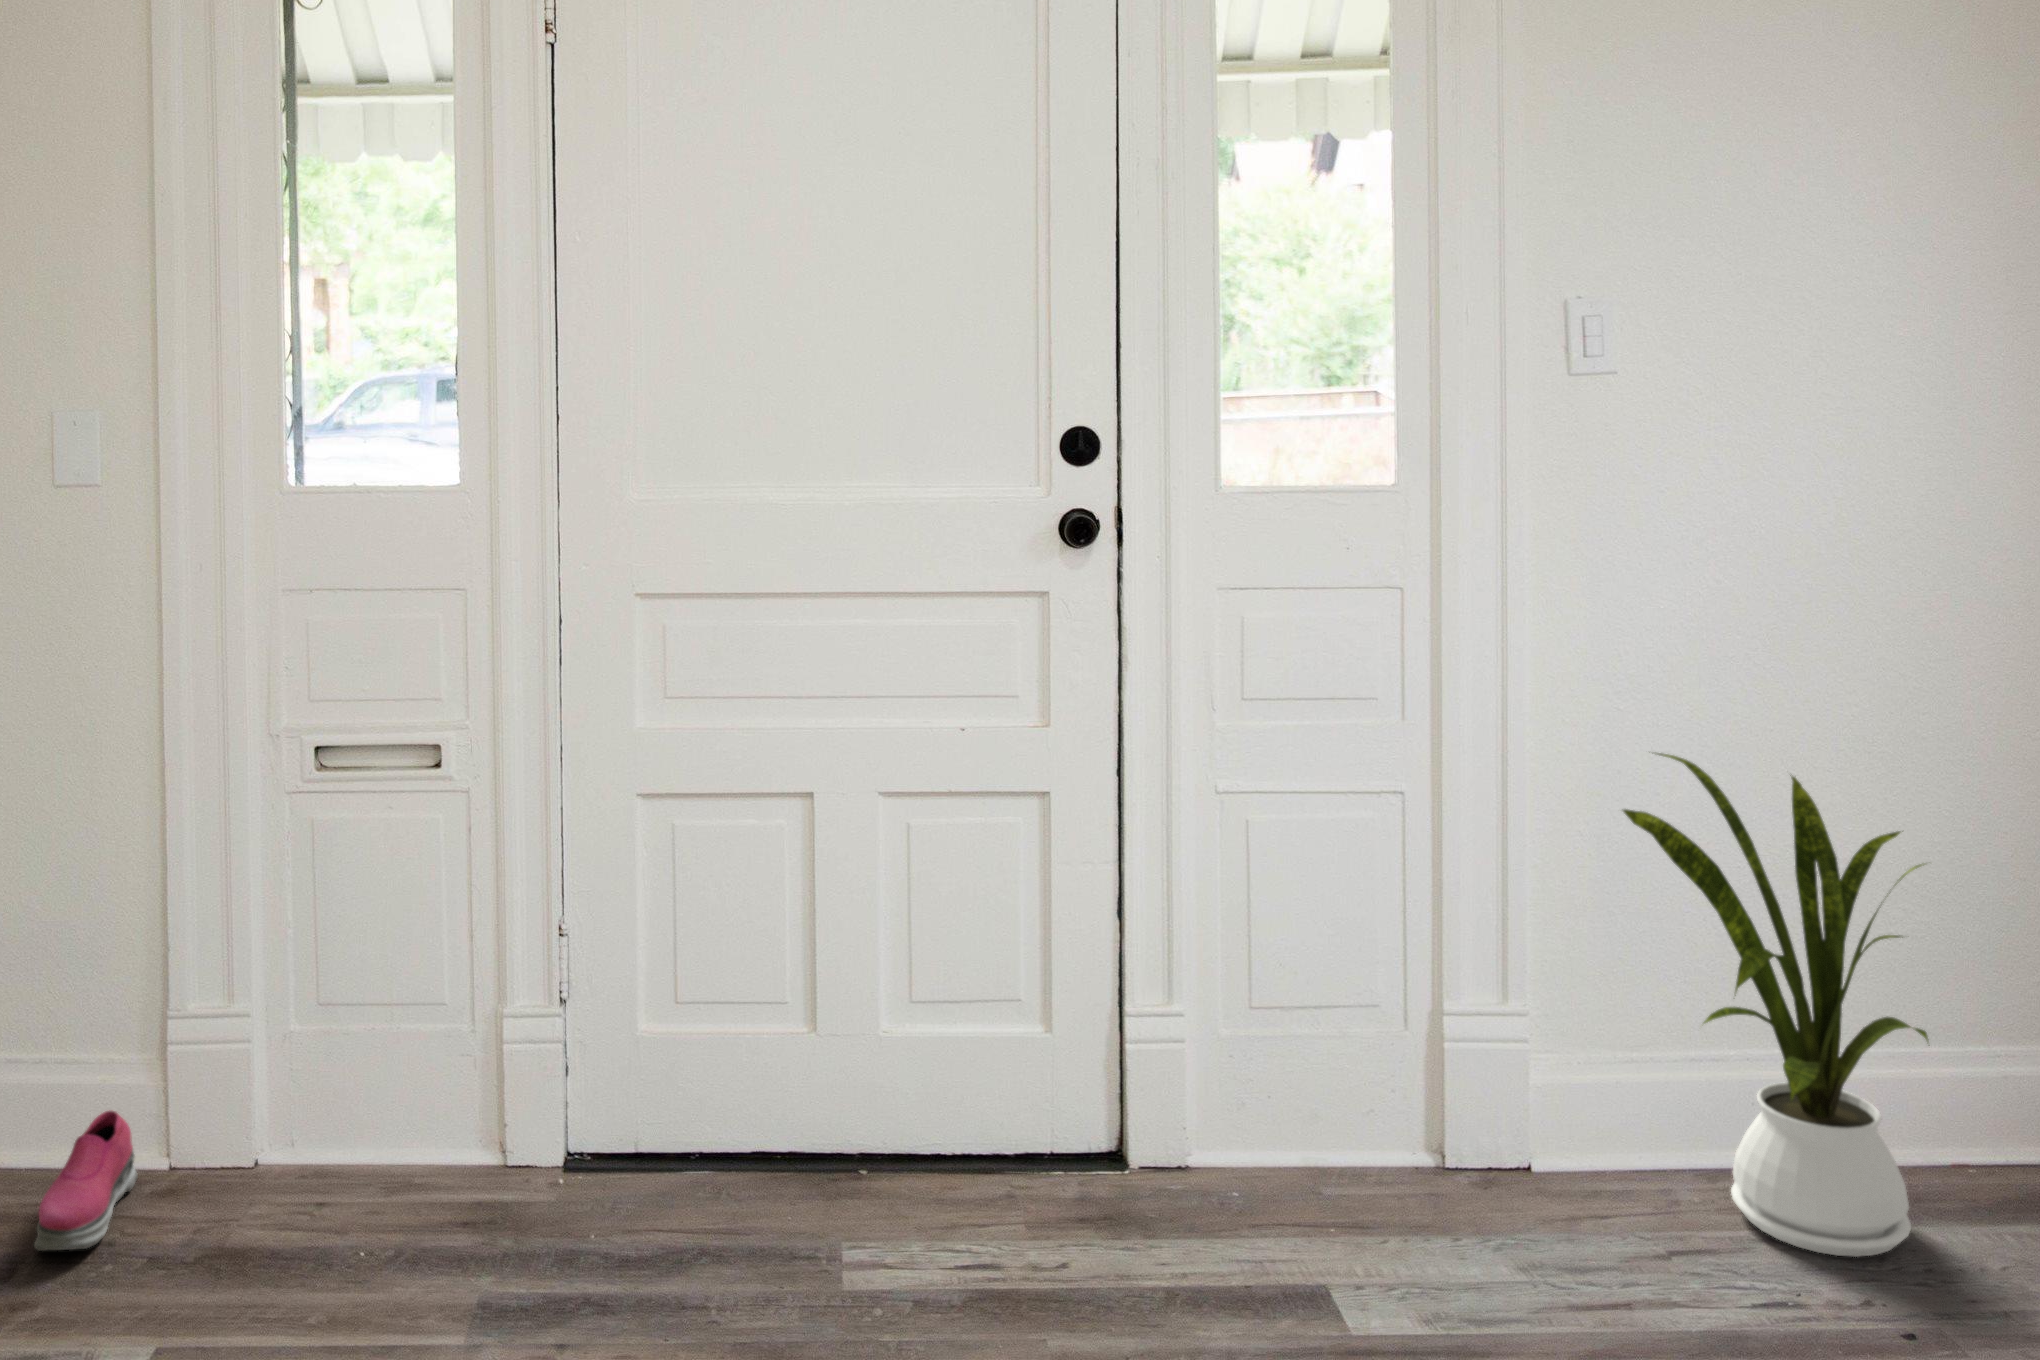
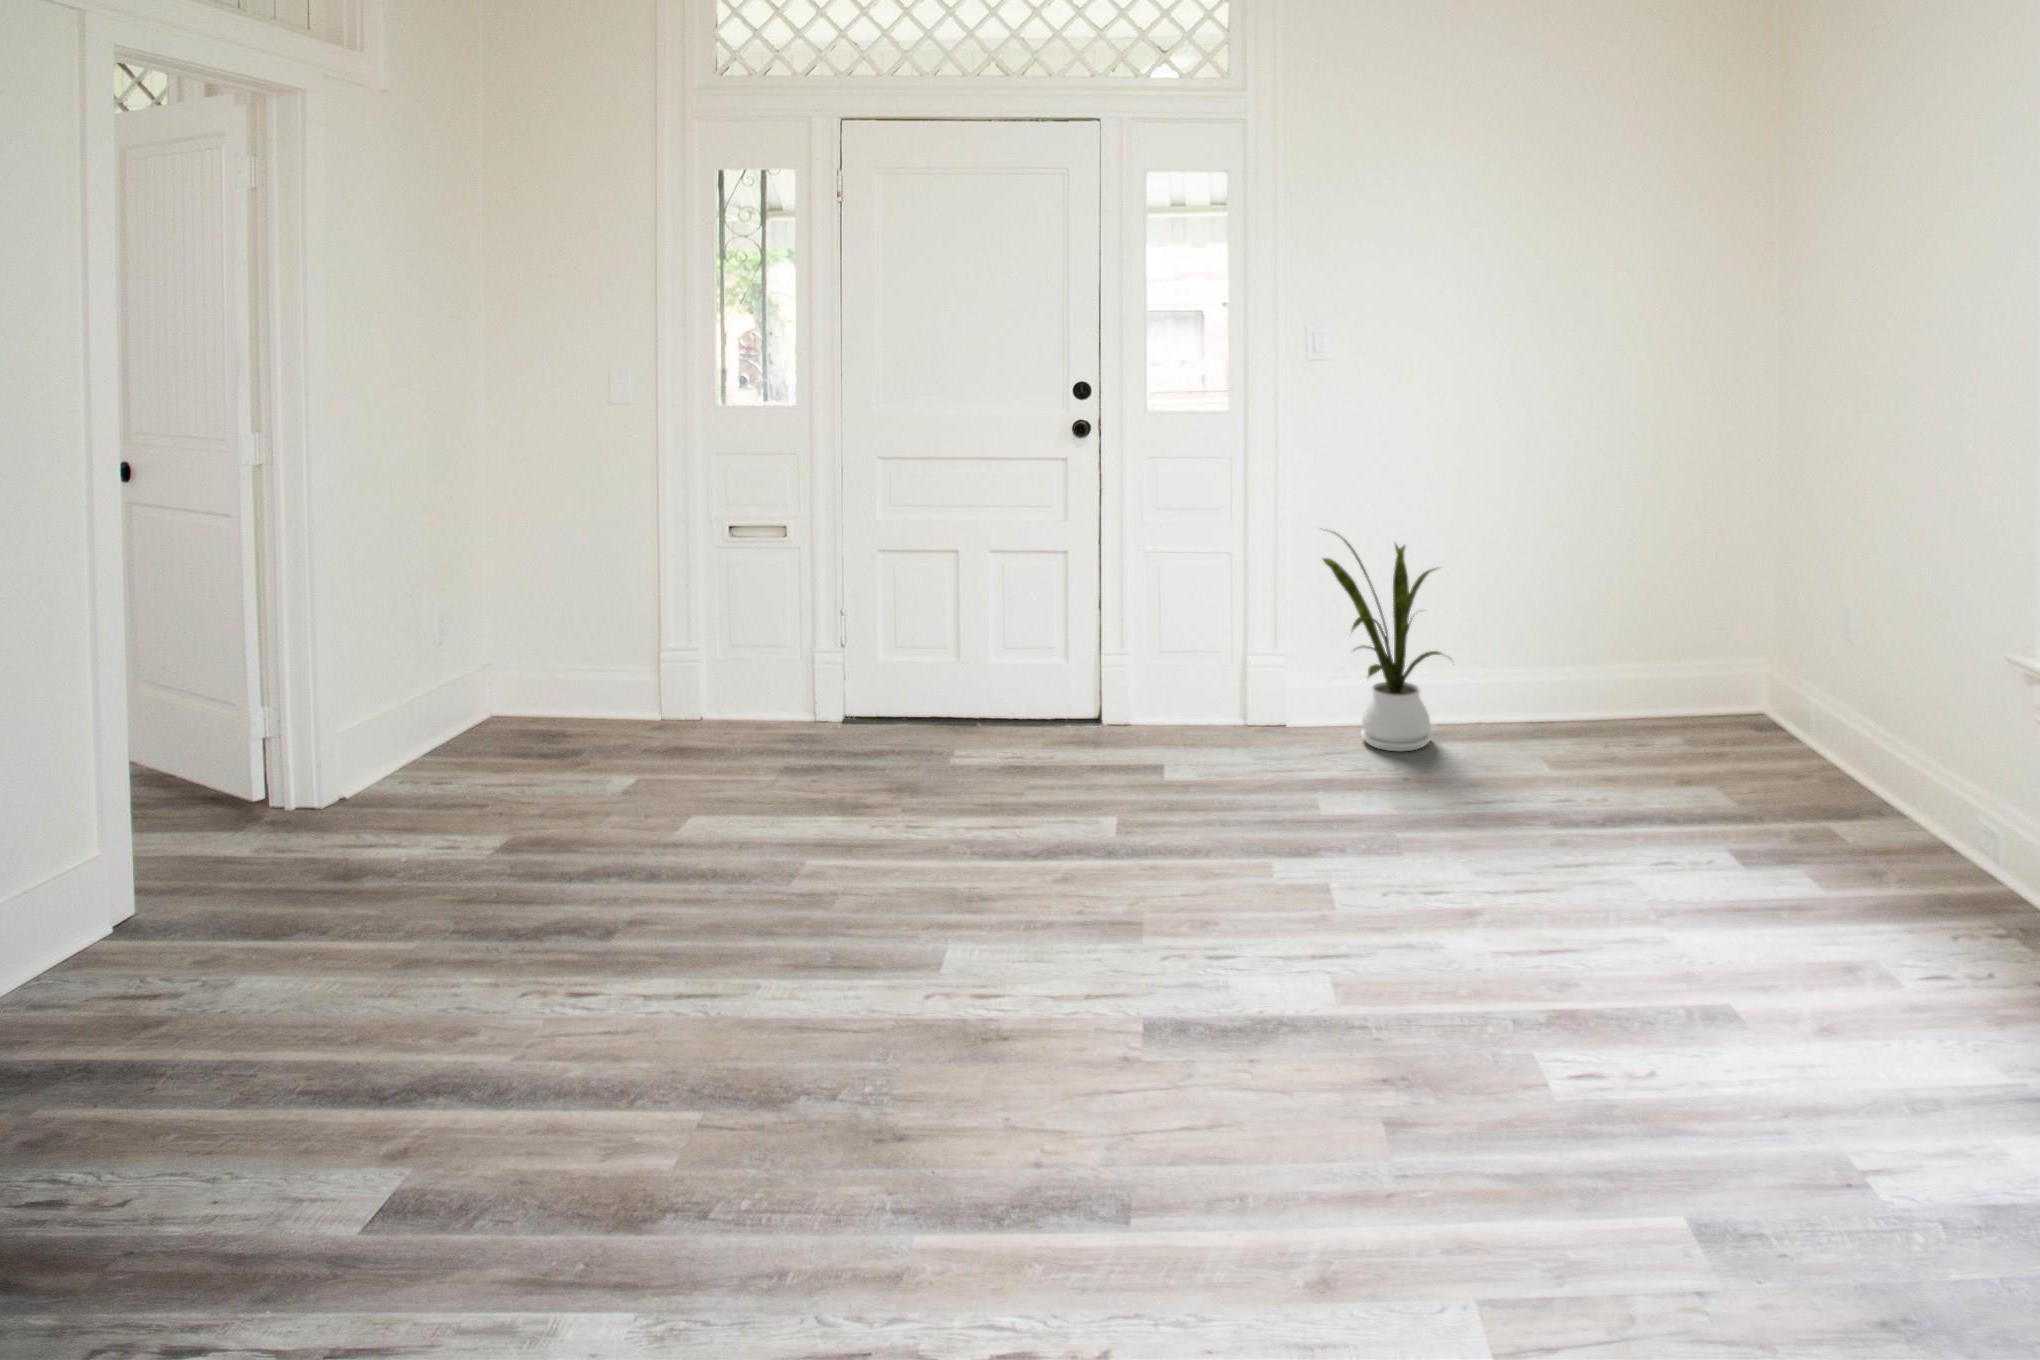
shoe: present [34,1110,138,1251] -> none [592,692,644,745]

